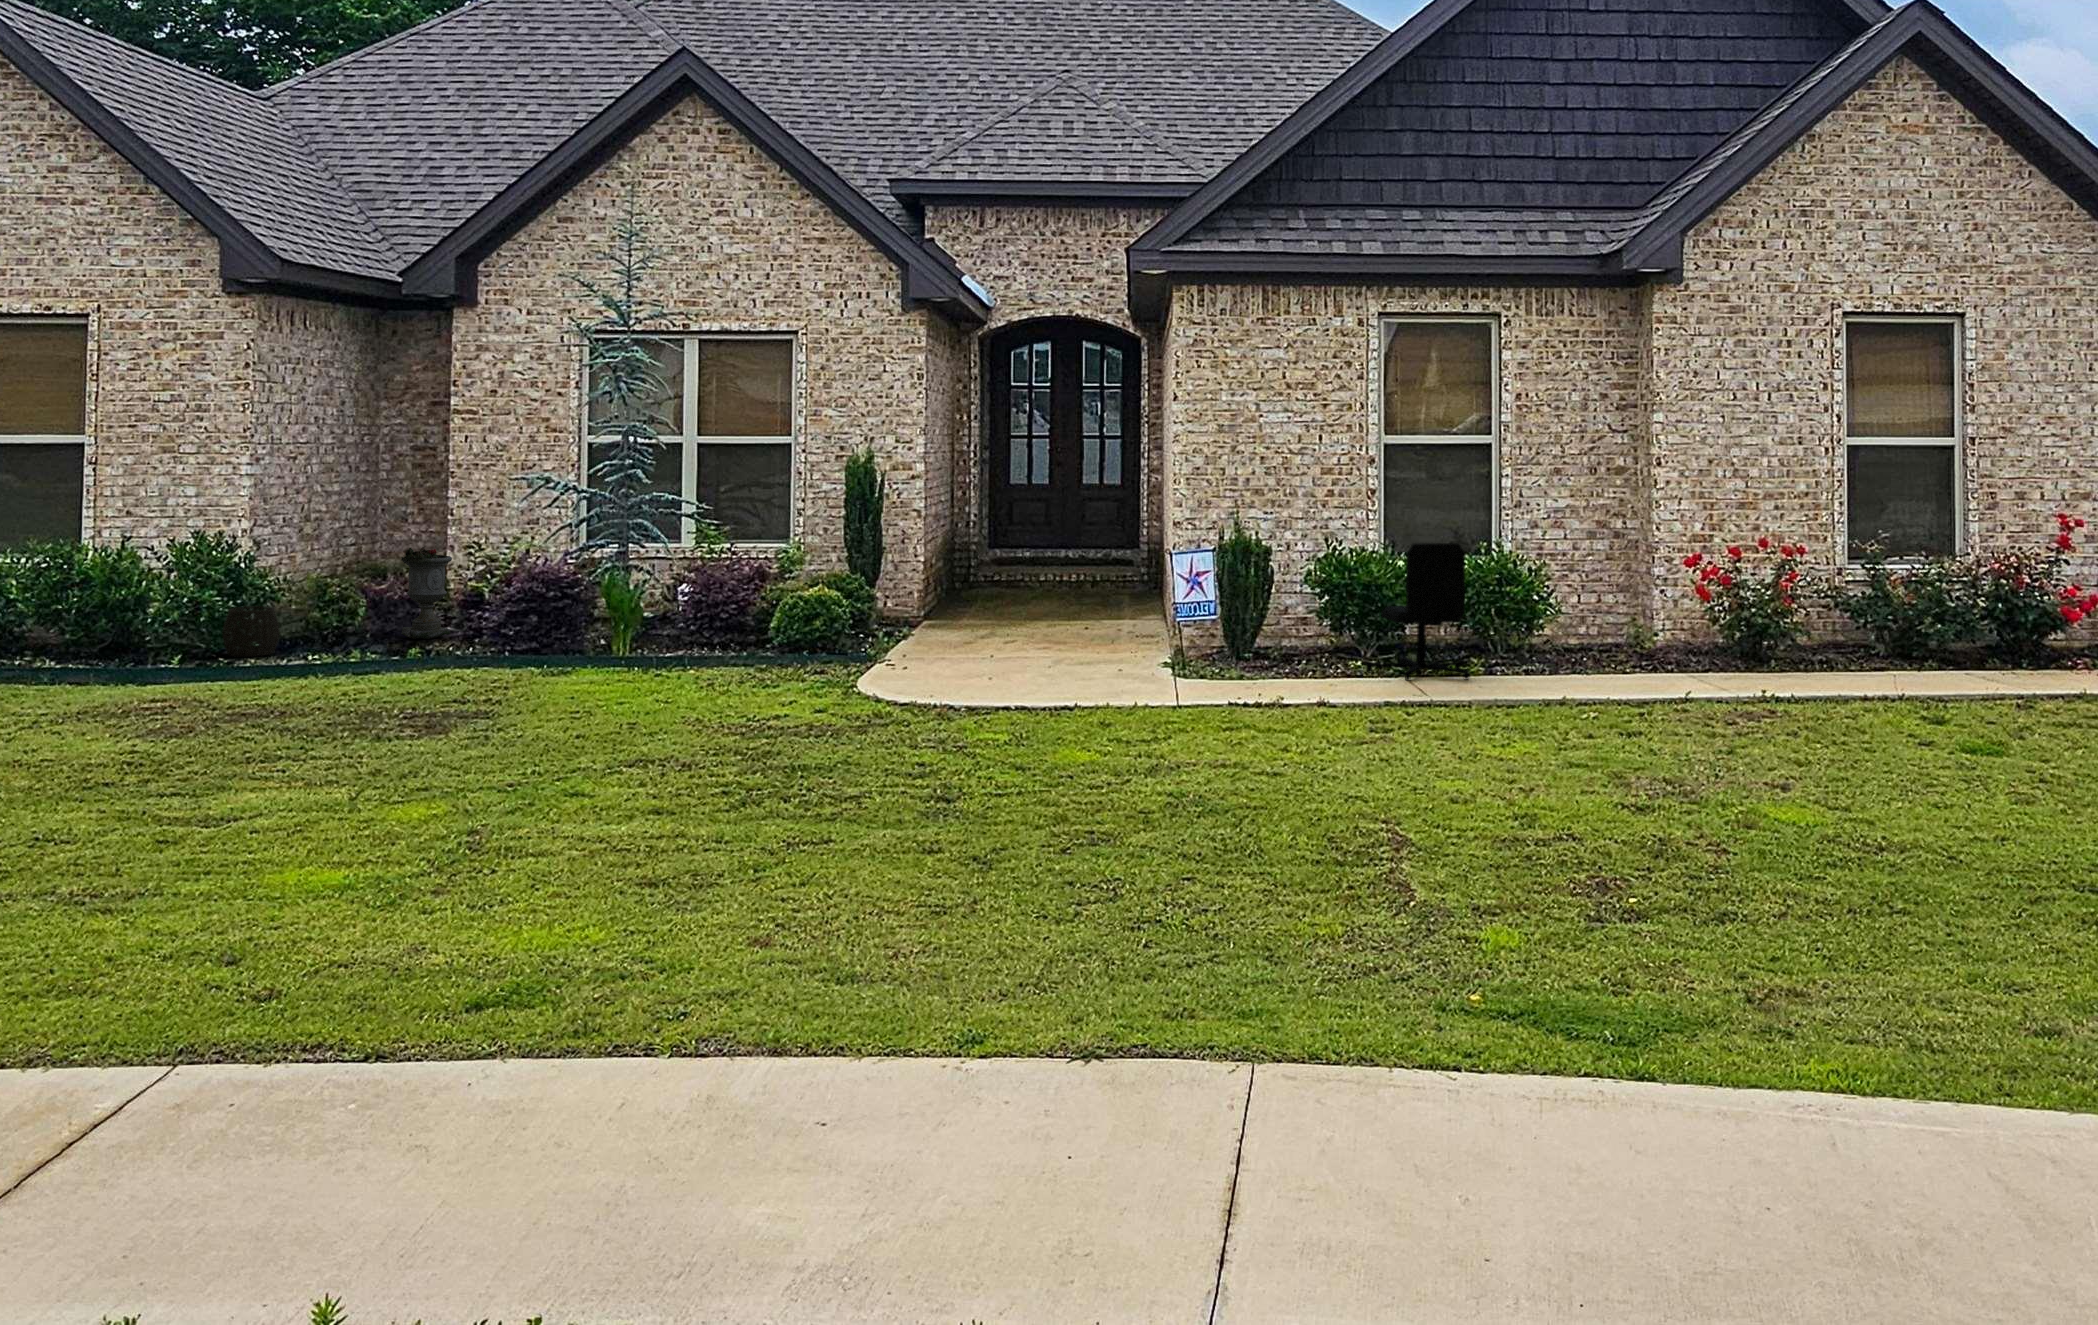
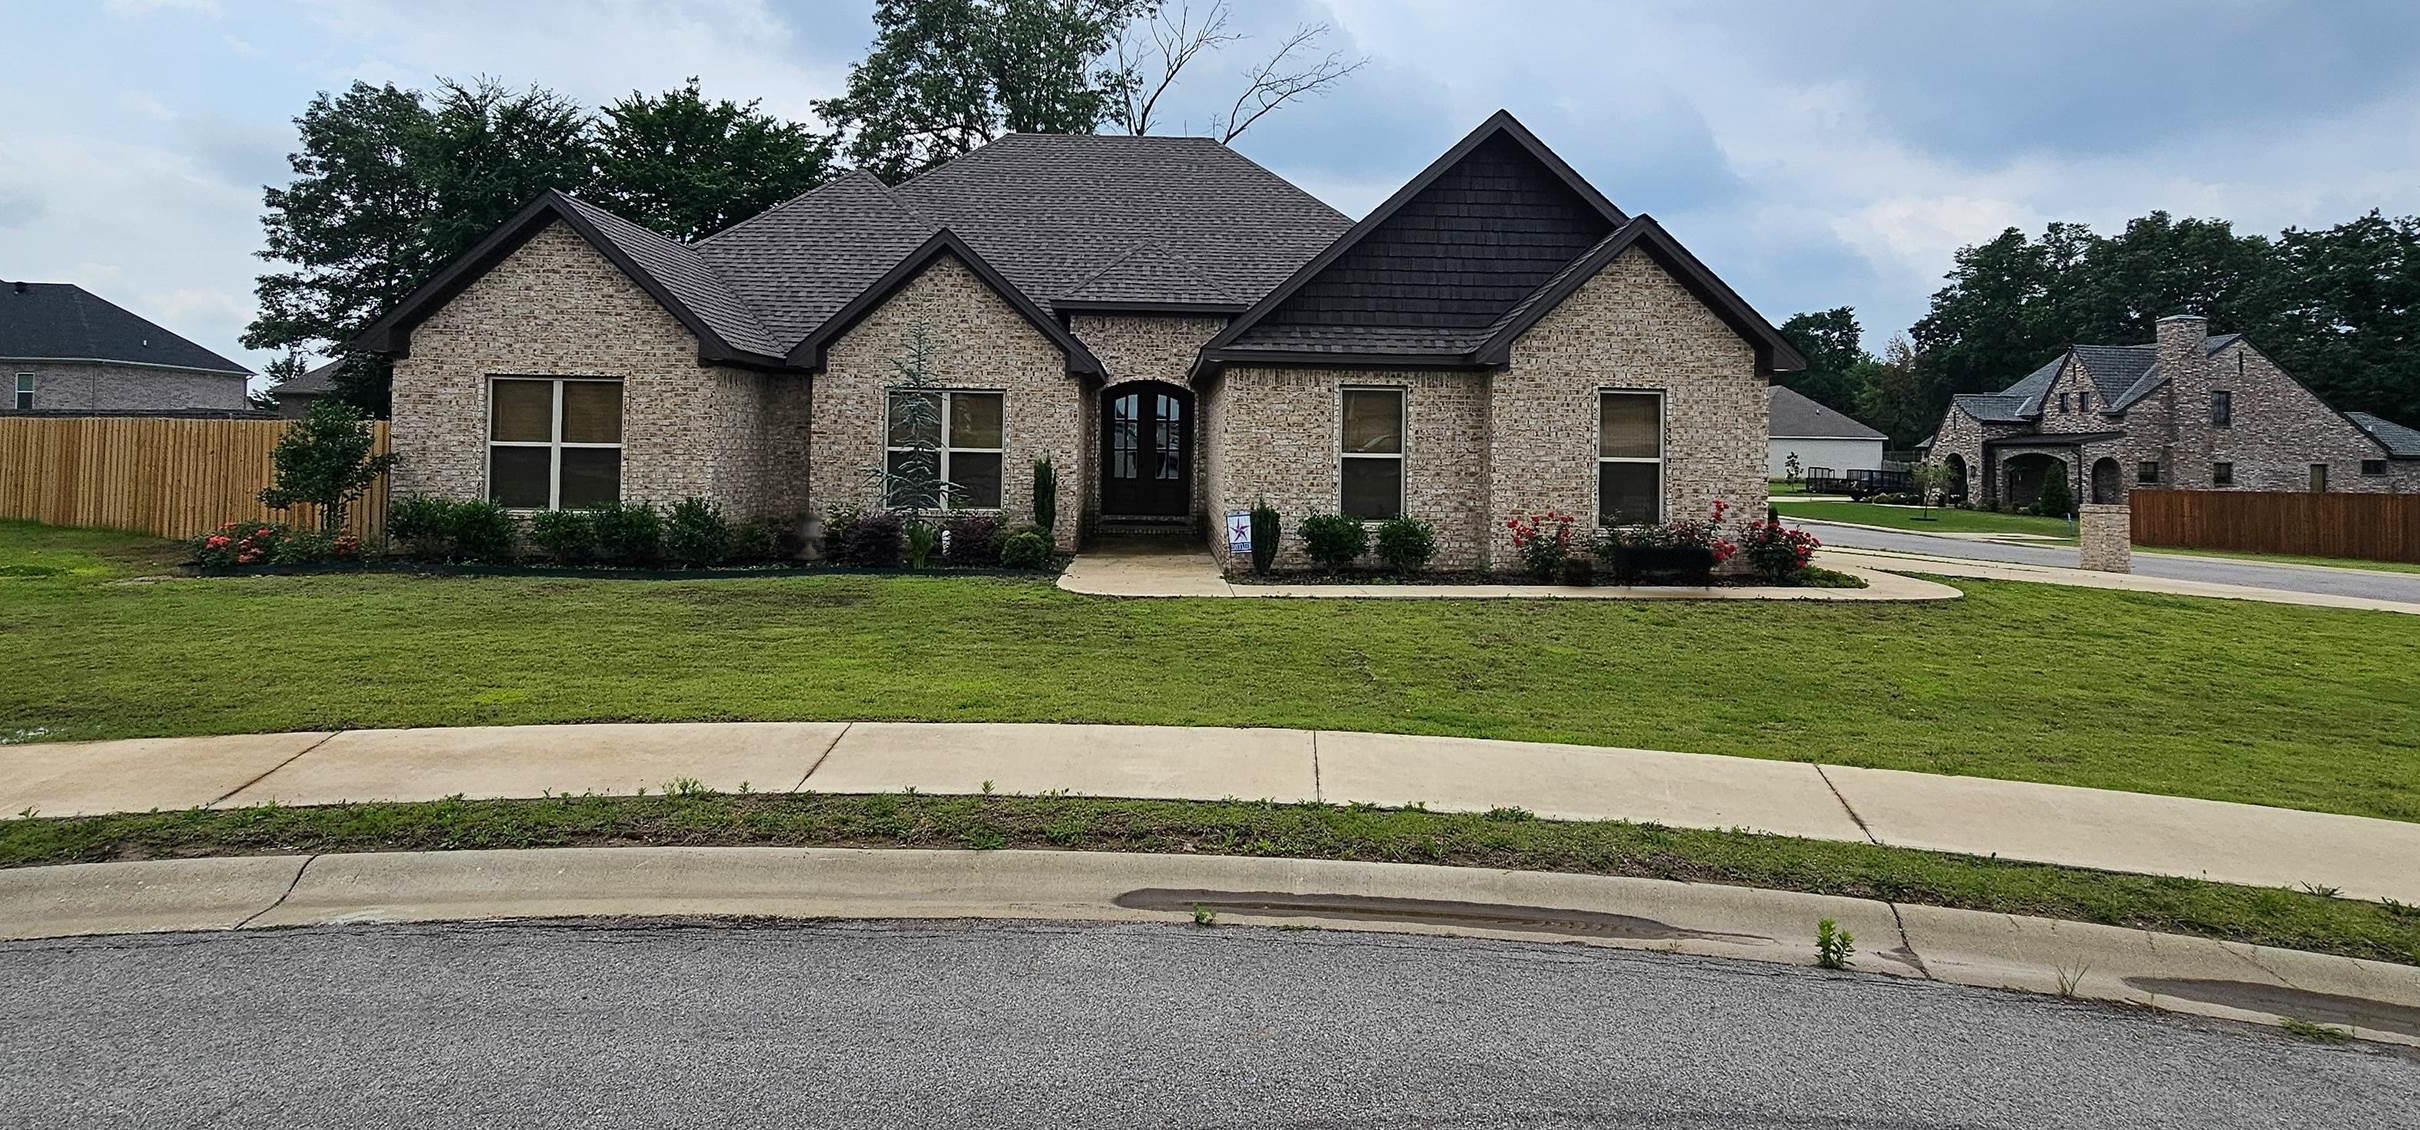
chair: present [1366,543,1470,681] -> none [1326,511,1380,586]
bench: none [1881,597,2067,679] -> present [1613,546,1712,589]
woven basket: present [222,606,280,657] -> present [1563,559,1593,586]

